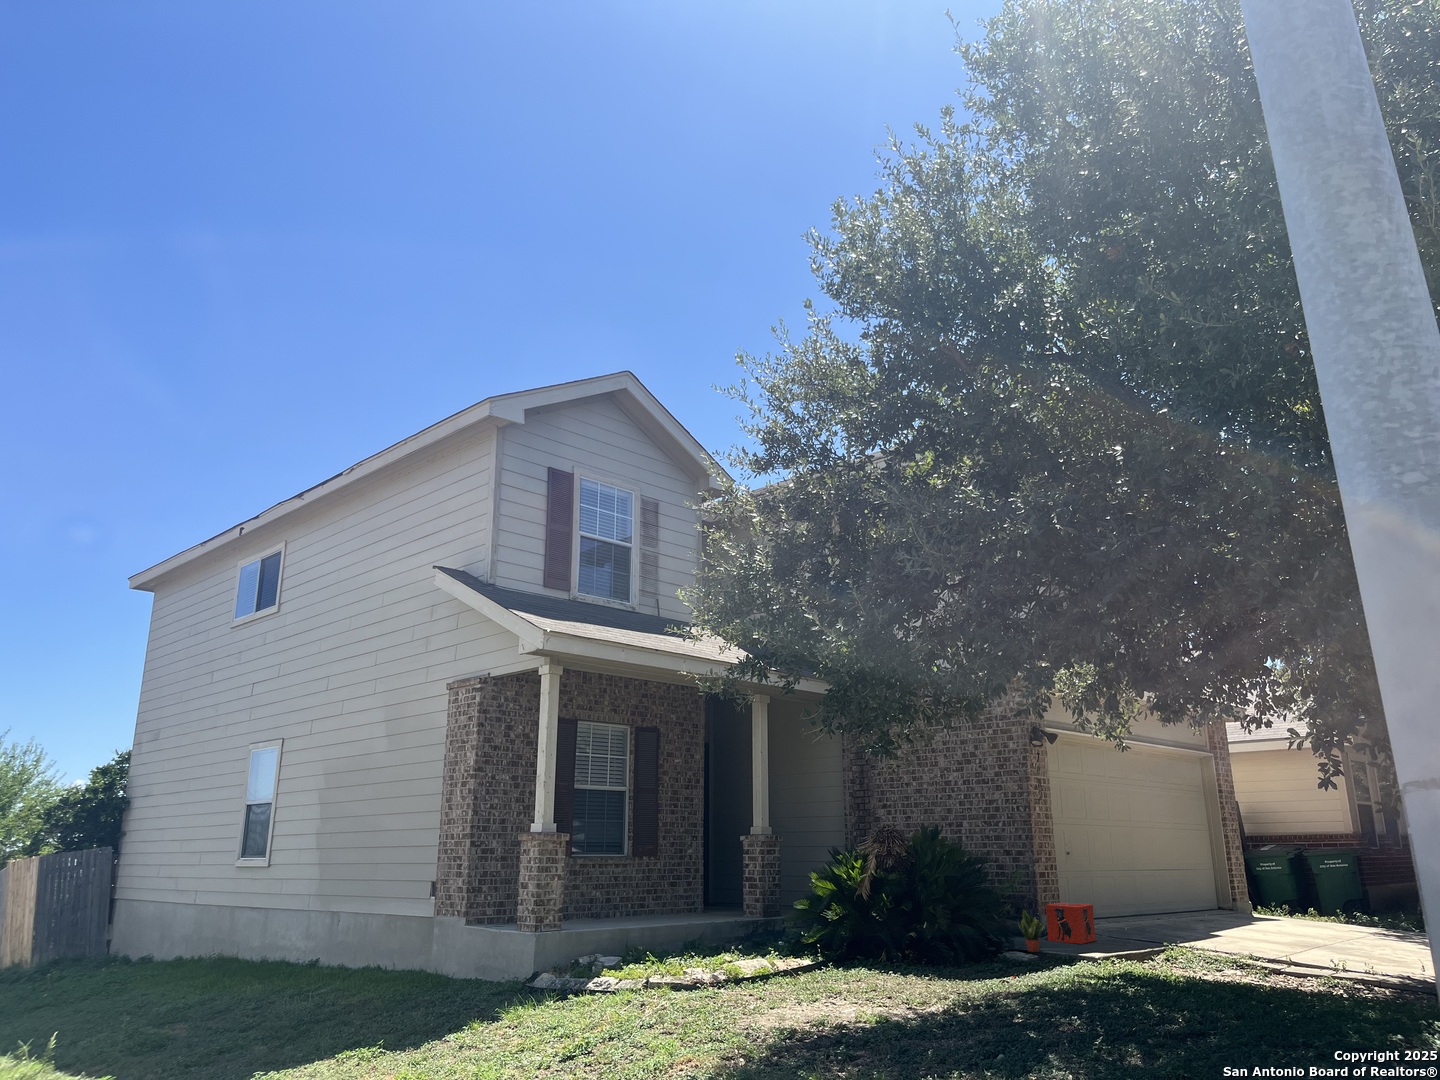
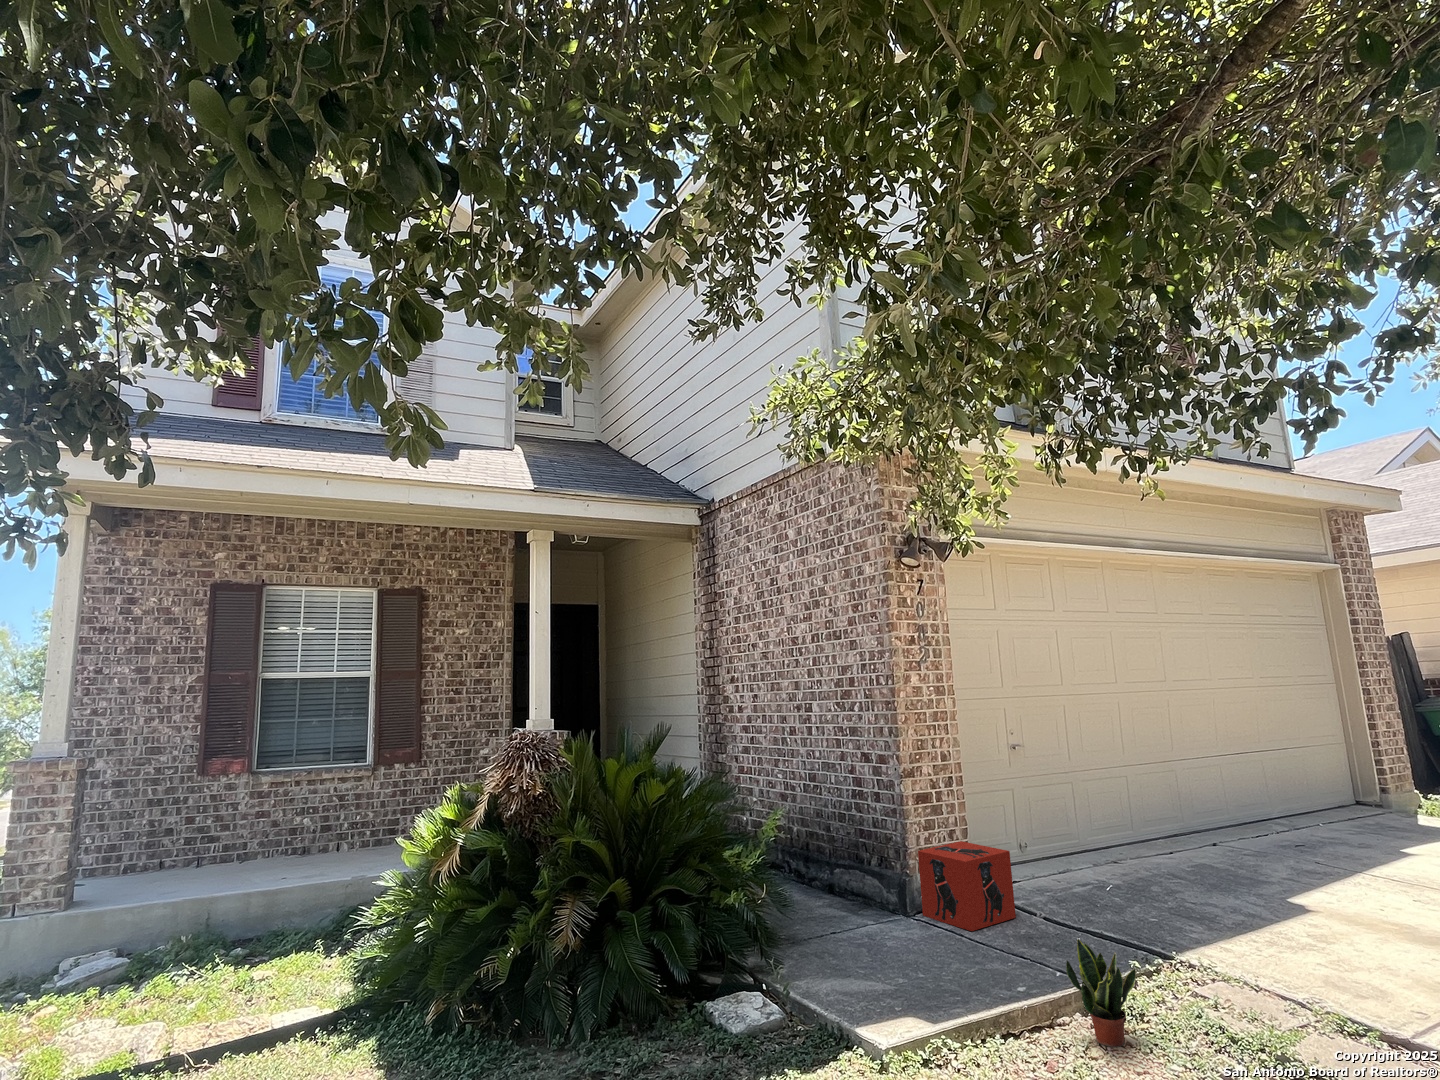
potted plant: present [1018,910,1044,952] -> present [1066,939,1136,1047]

